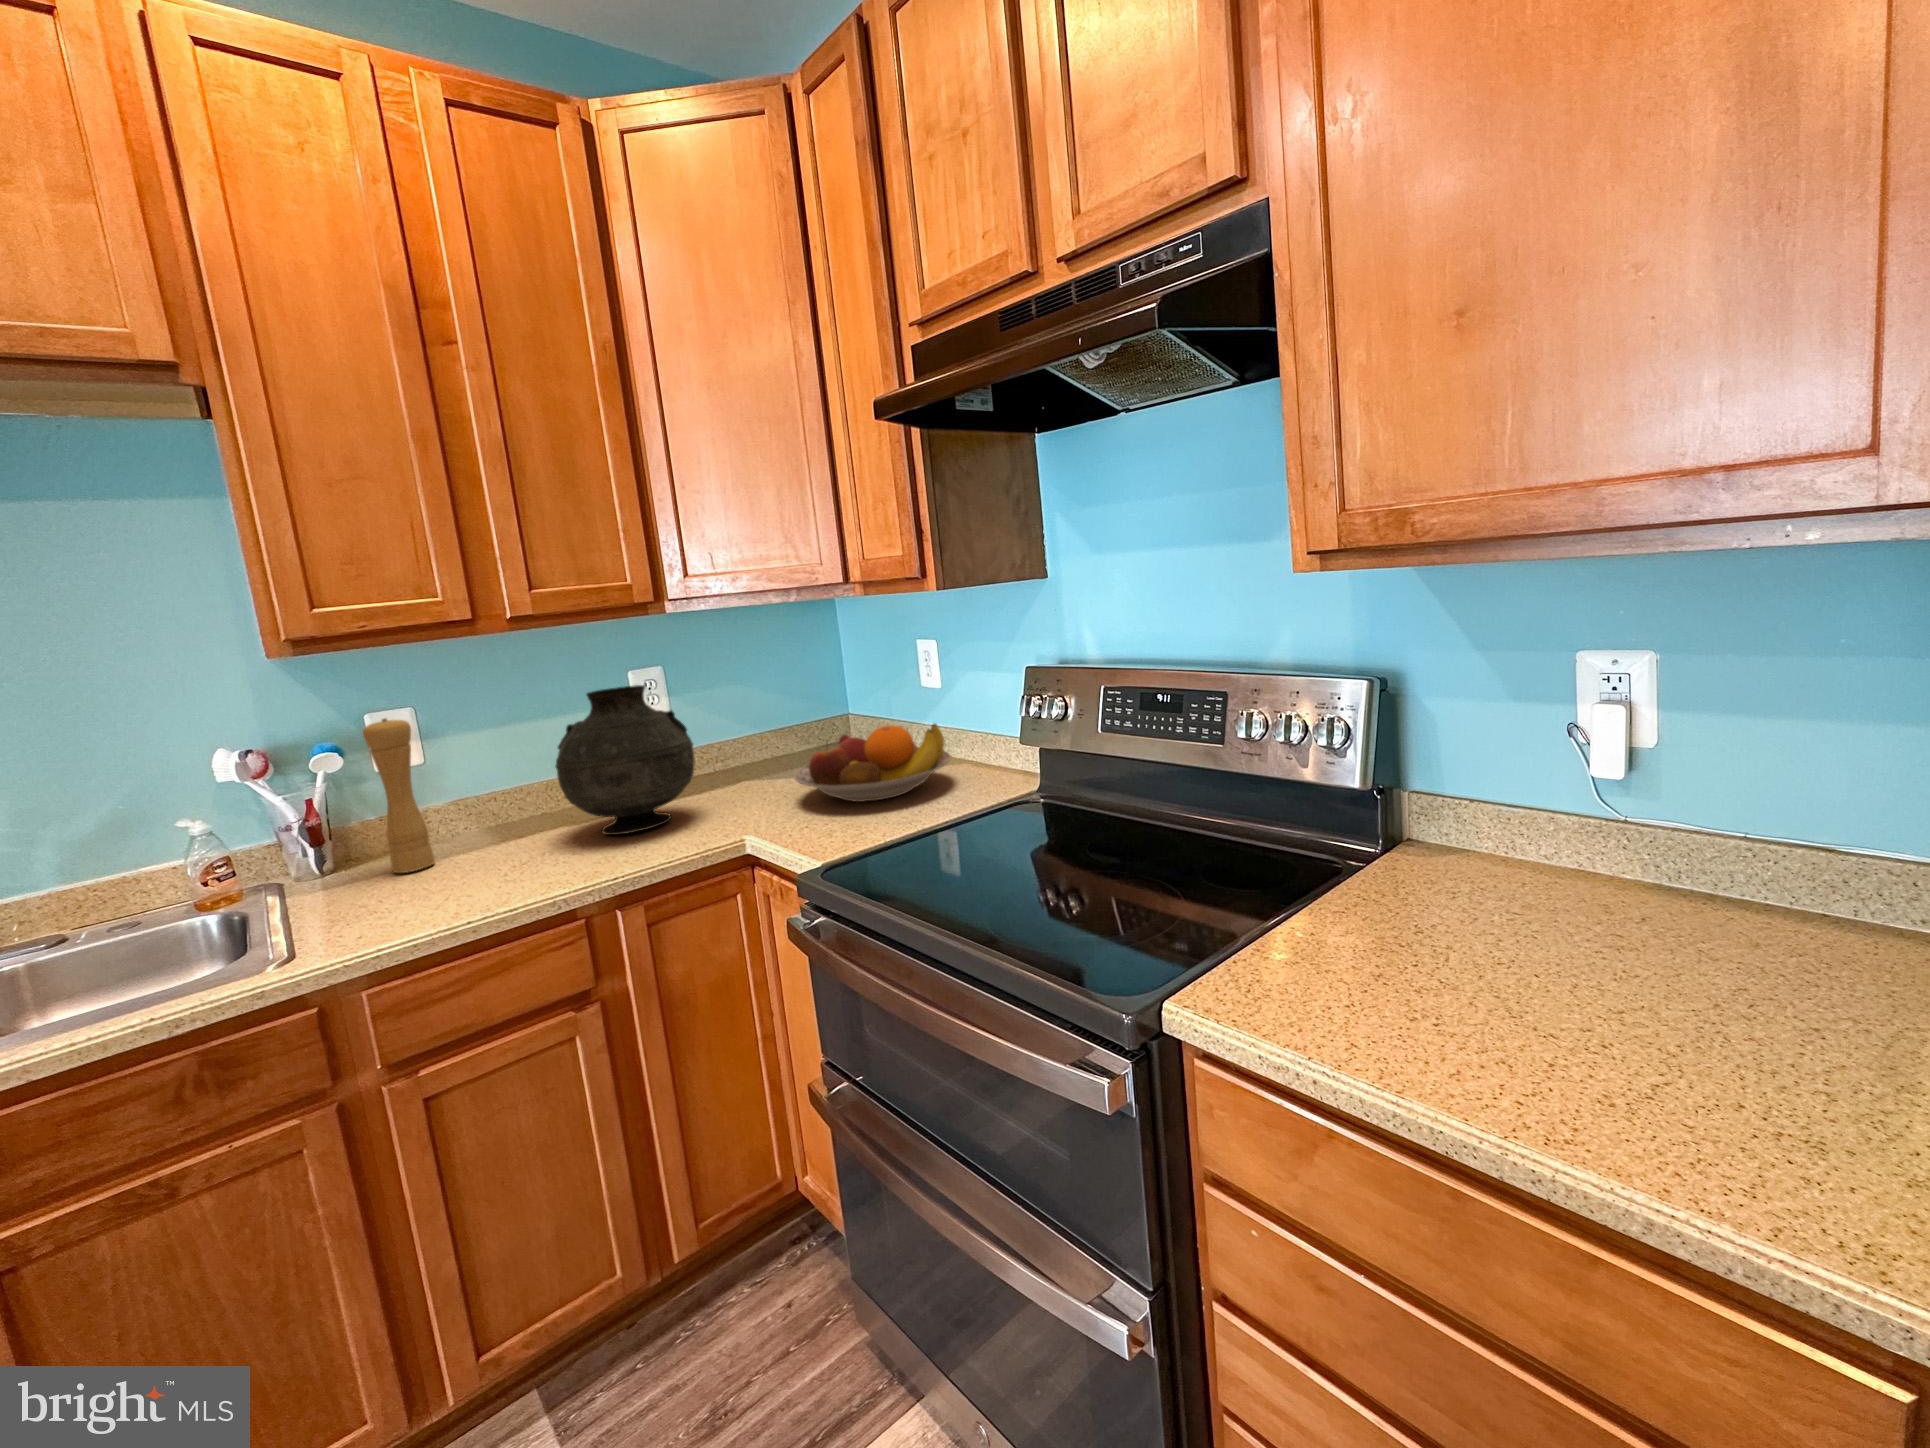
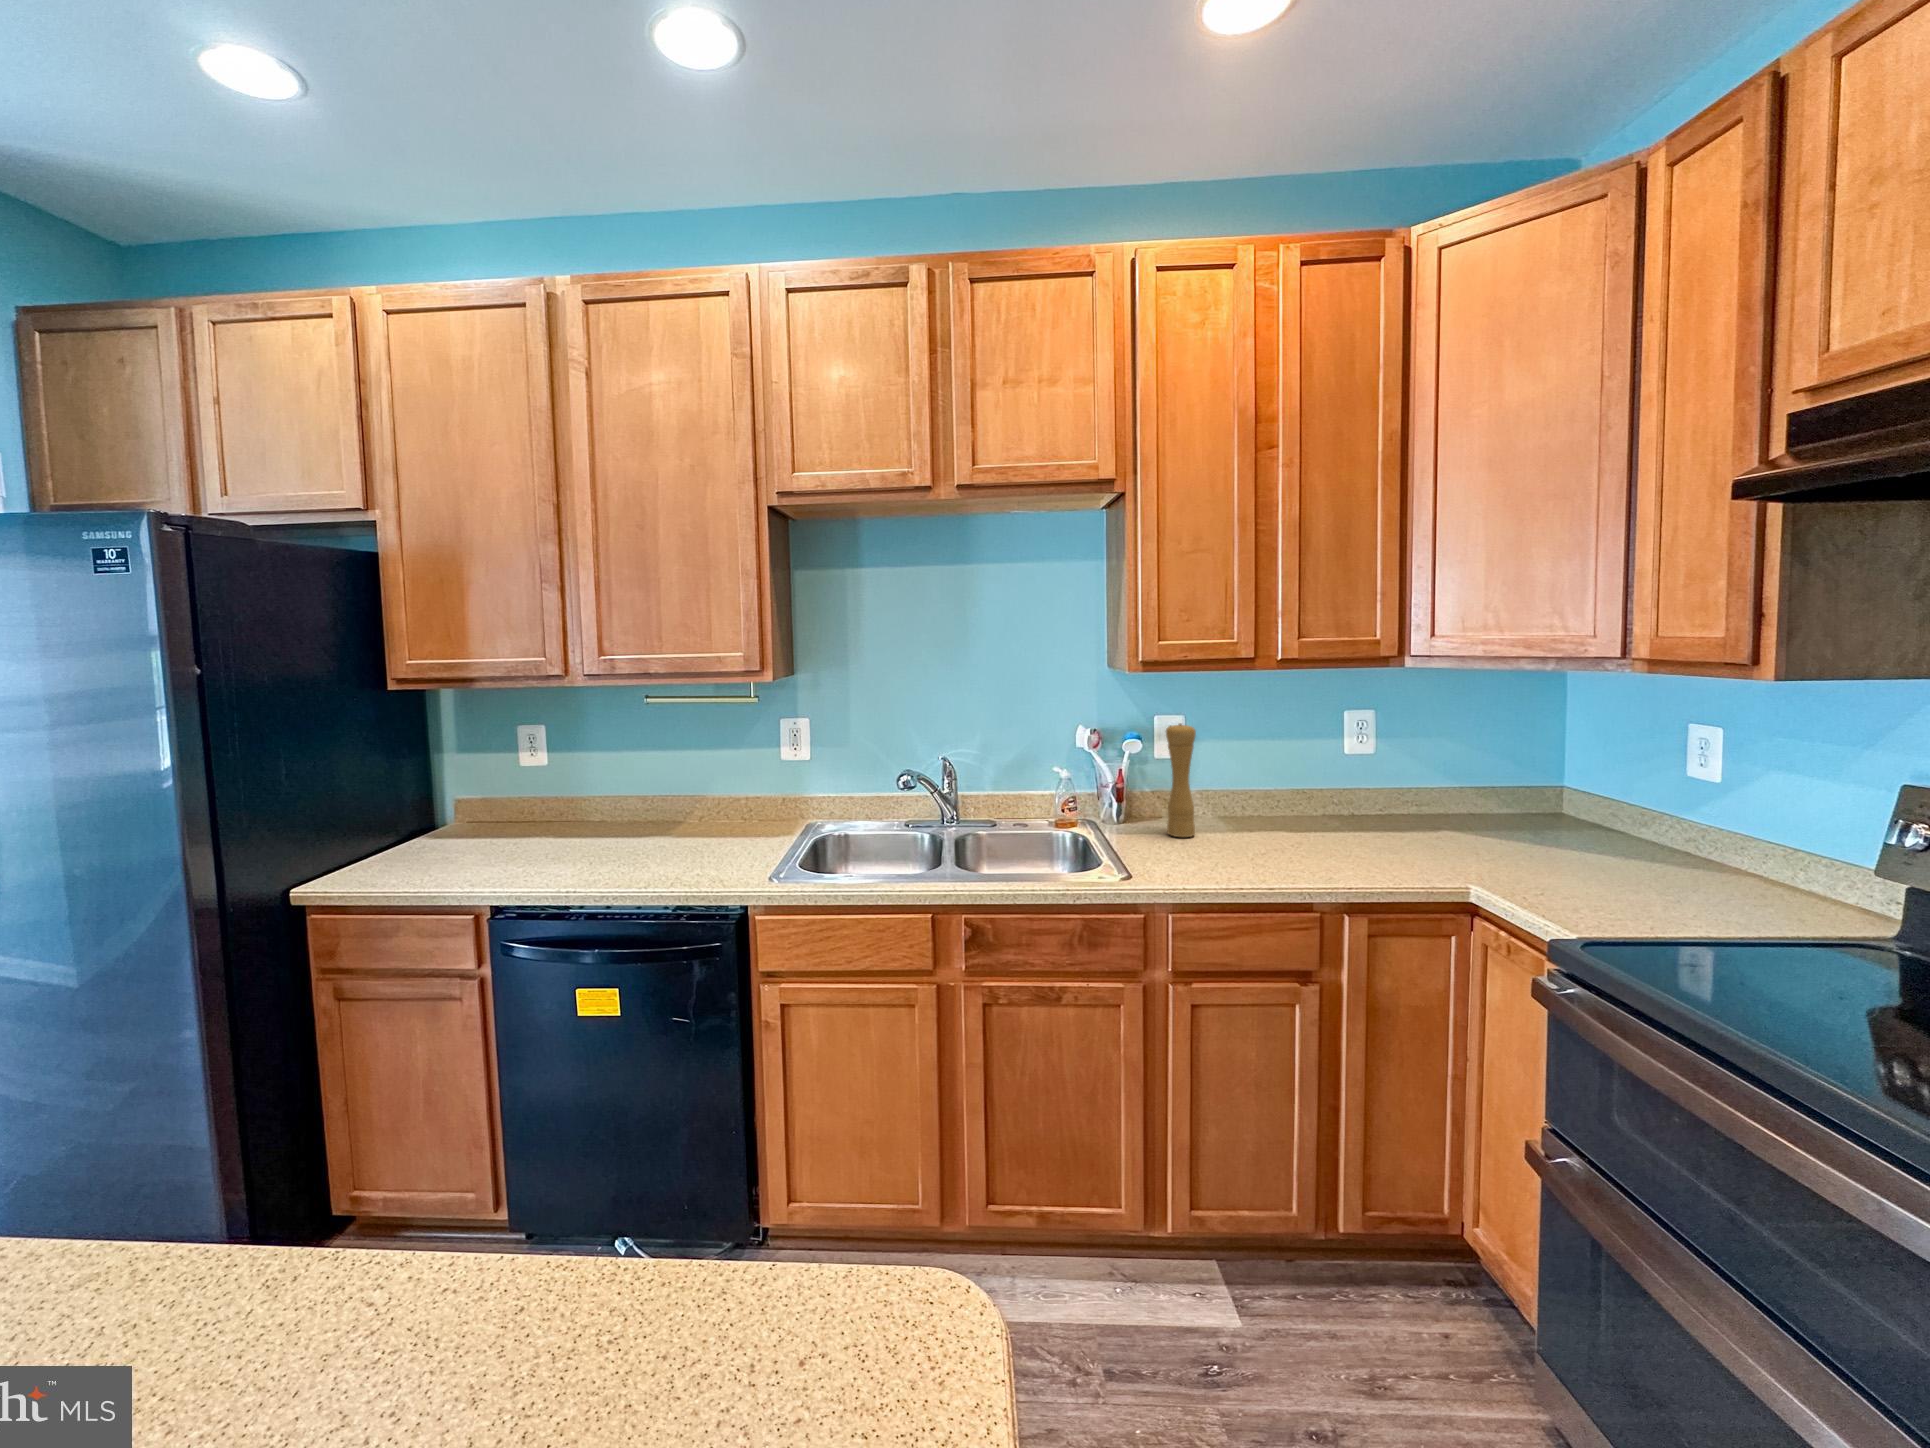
vase: present [555,685,694,835] -> none [1294,726,1418,852]
fruit bowl: present [795,724,951,802] -> none [1522,809,1740,889]

